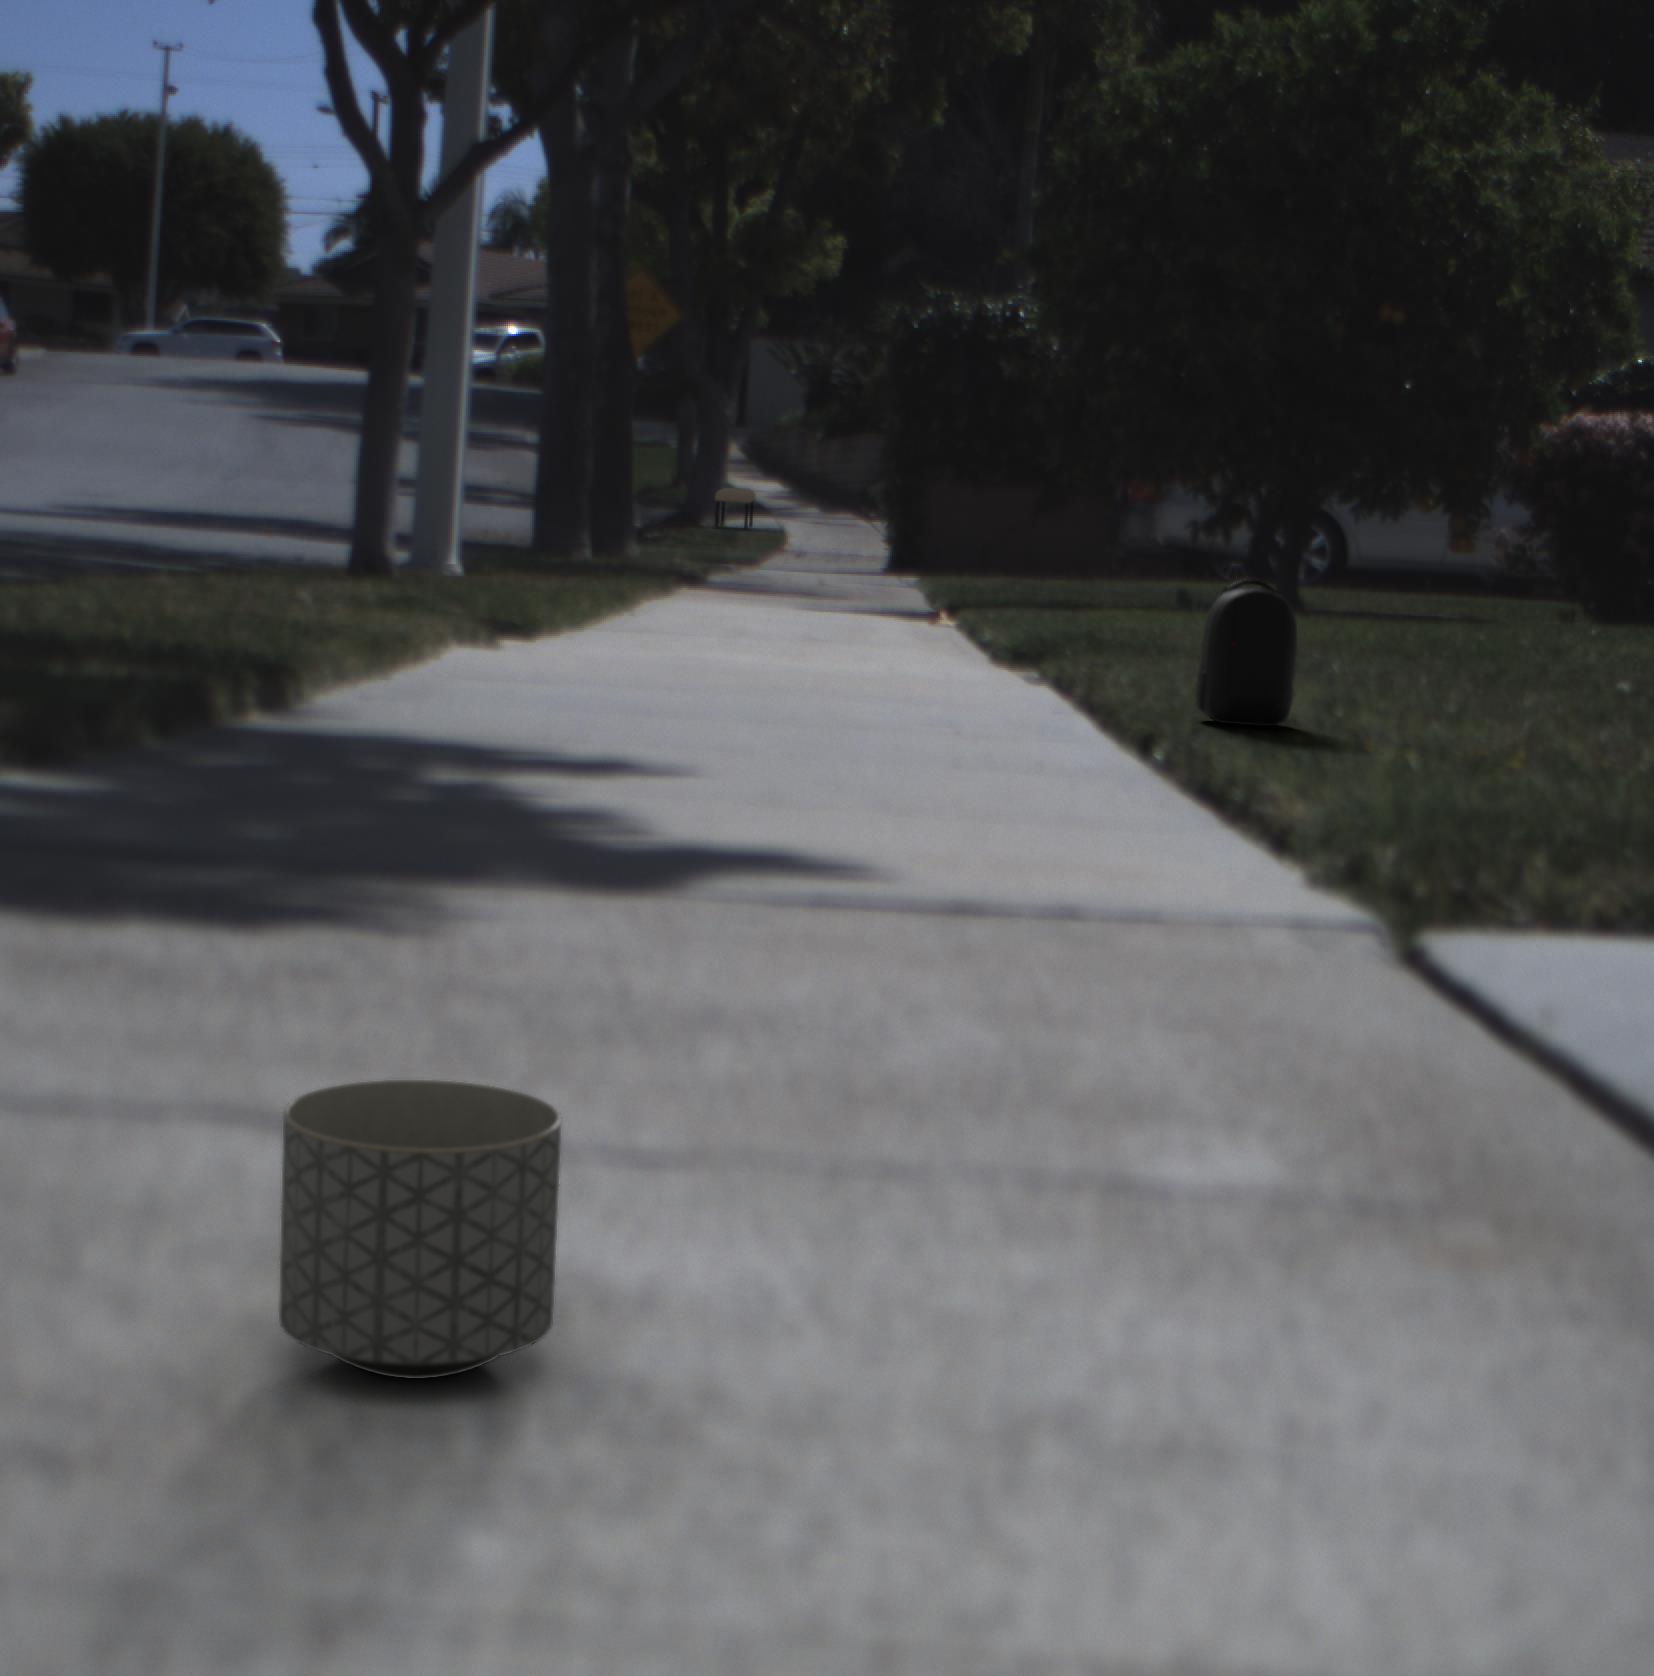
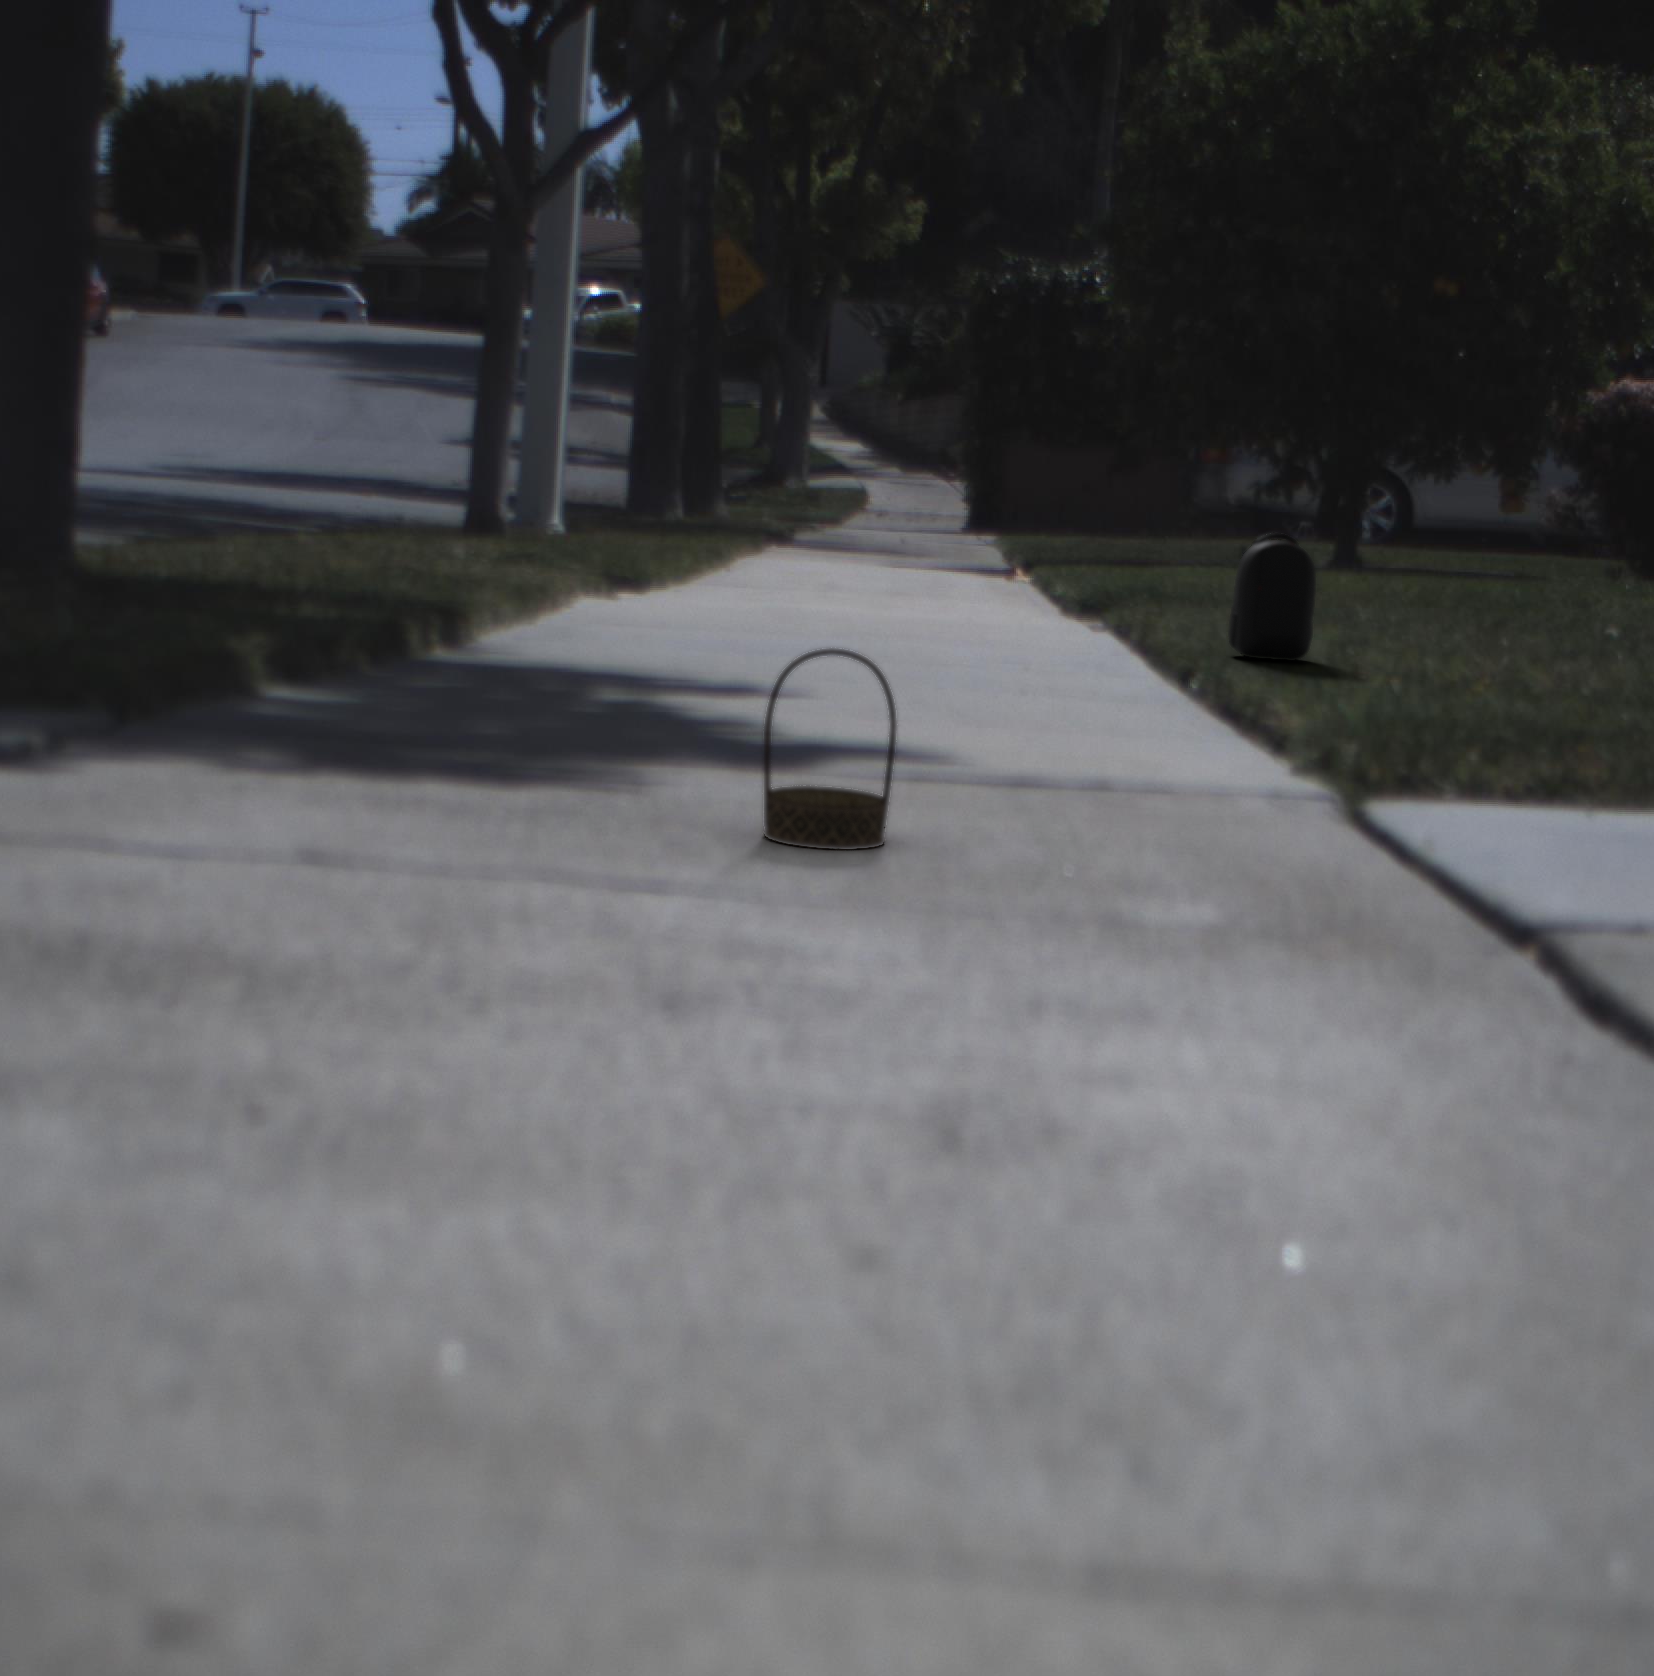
bench: present [715,488,755,531] -> none [801,450,840,492]
basket: none [624,746,808,1024] -> present [764,649,896,850]
planter: present [279,1080,561,1379] -> none [576,835,748,1011]

